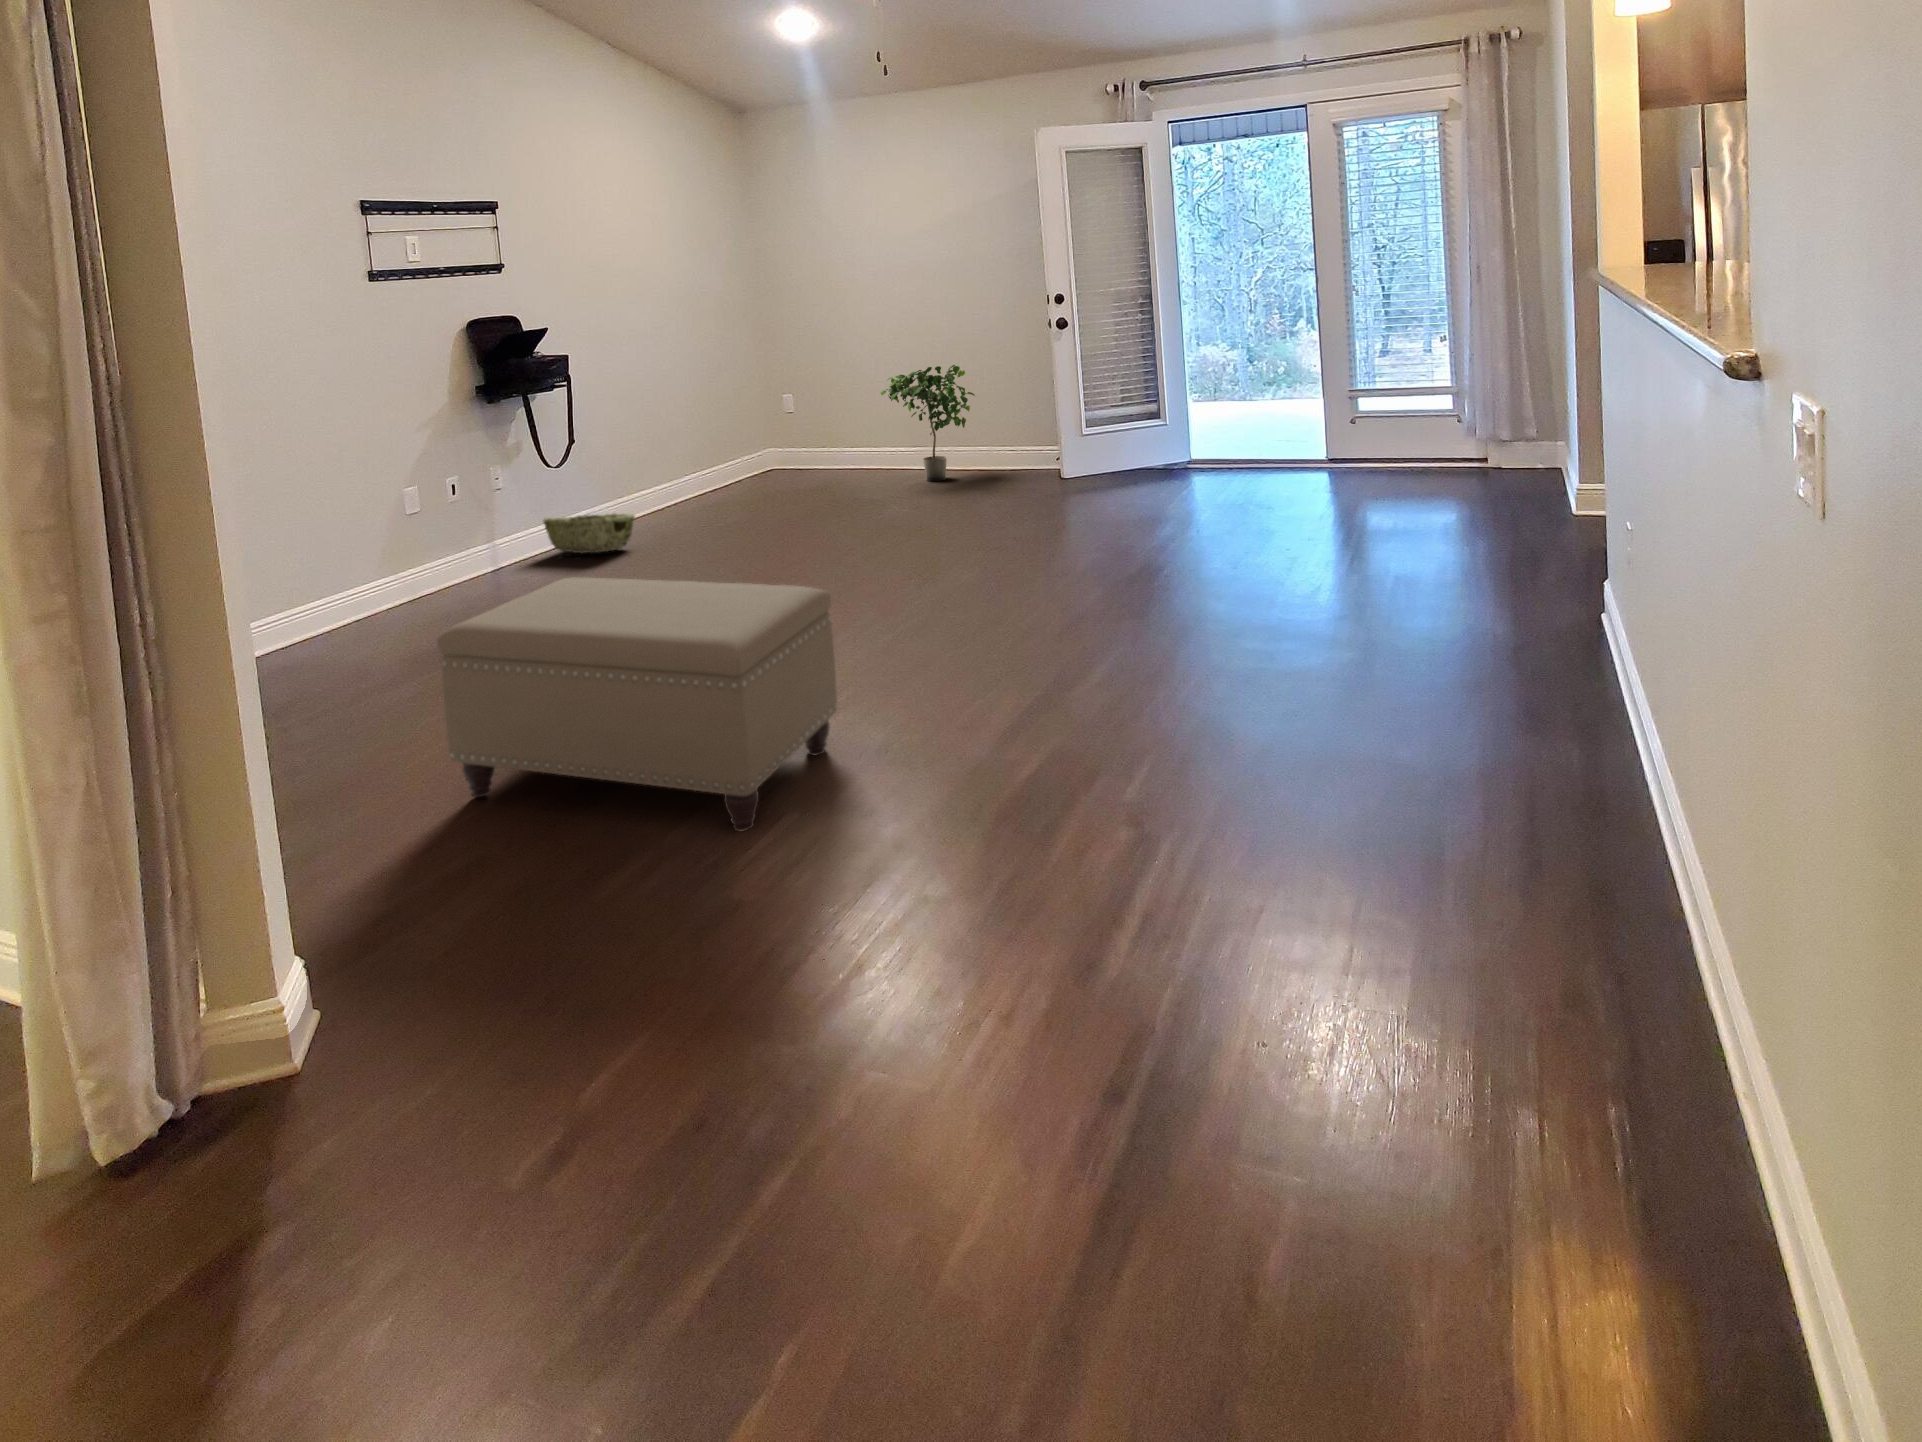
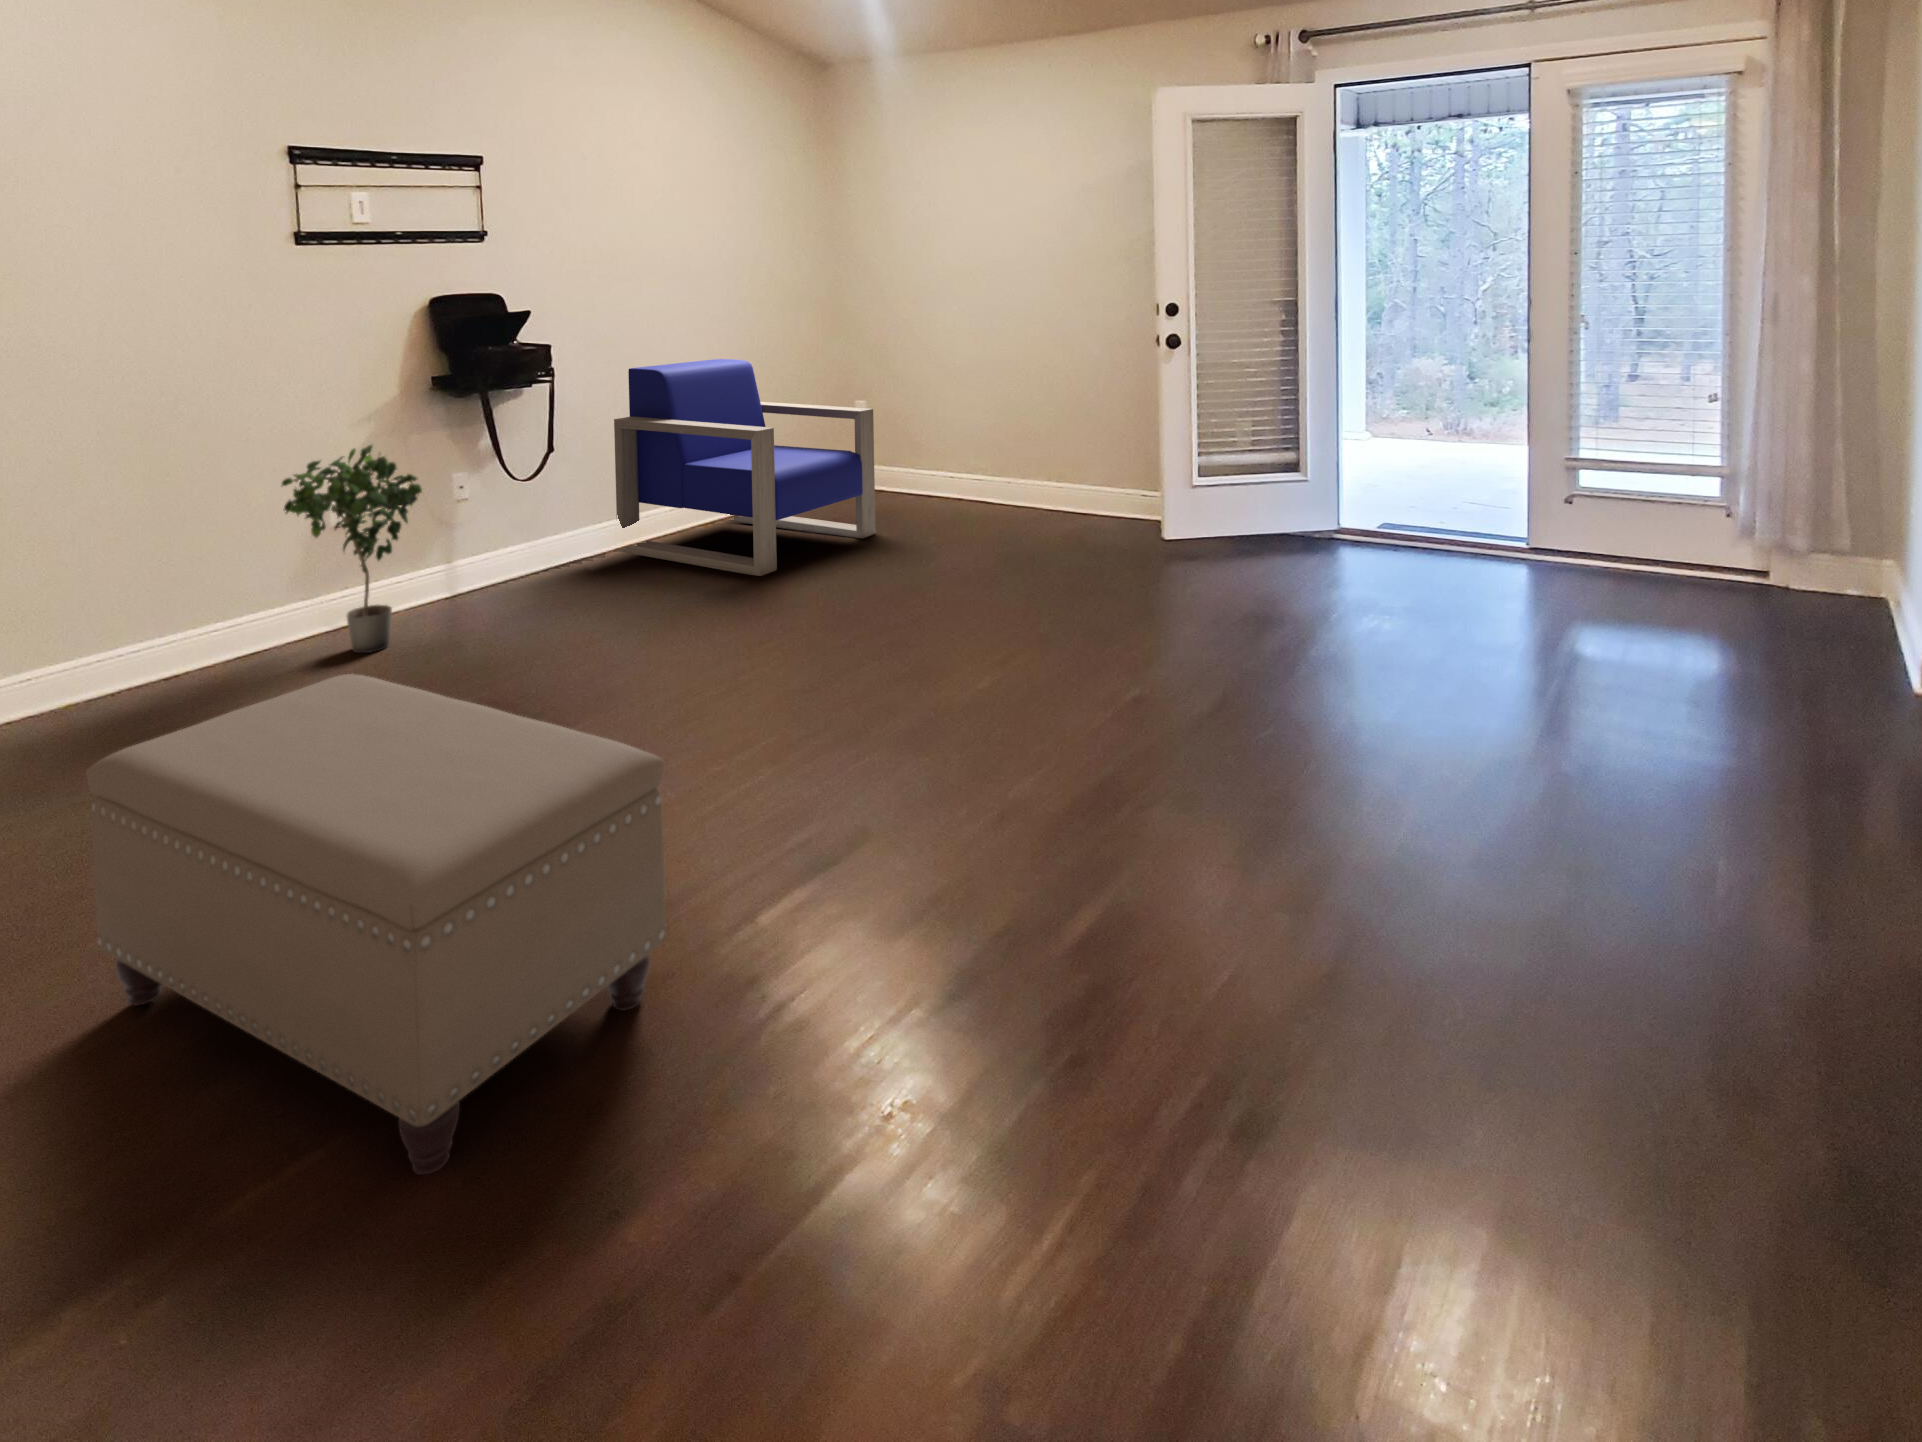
armchair: none [611,362,831,533] -> present [614,359,875,576]
potted plant: present [880,365,975,481] -> present [281,445,422,653]
woven basket: present [544,513,635,553] -> none [512,536,619,587]

